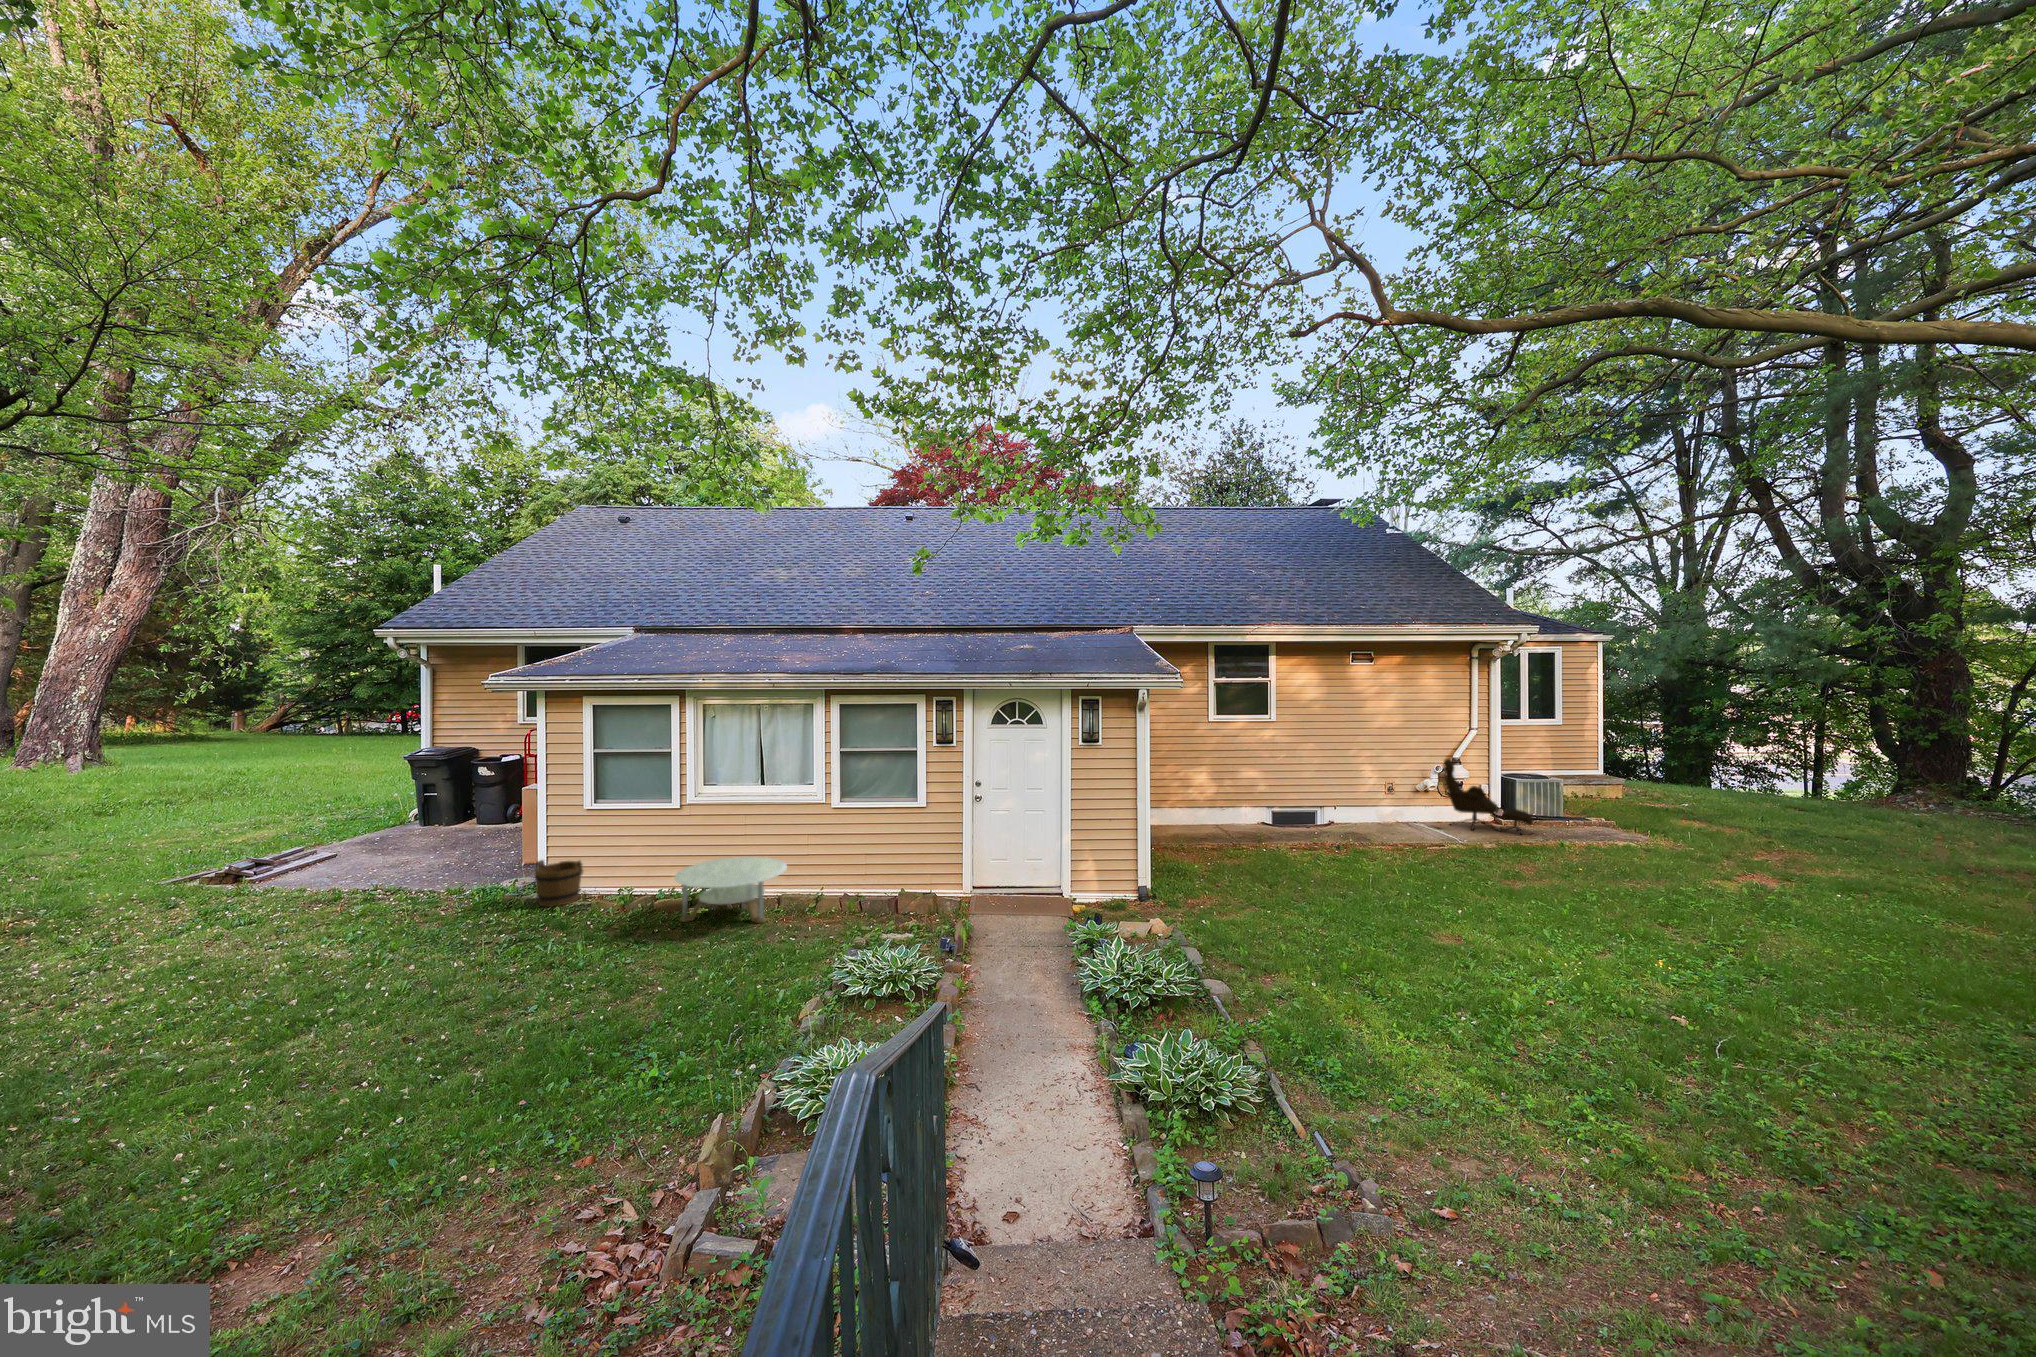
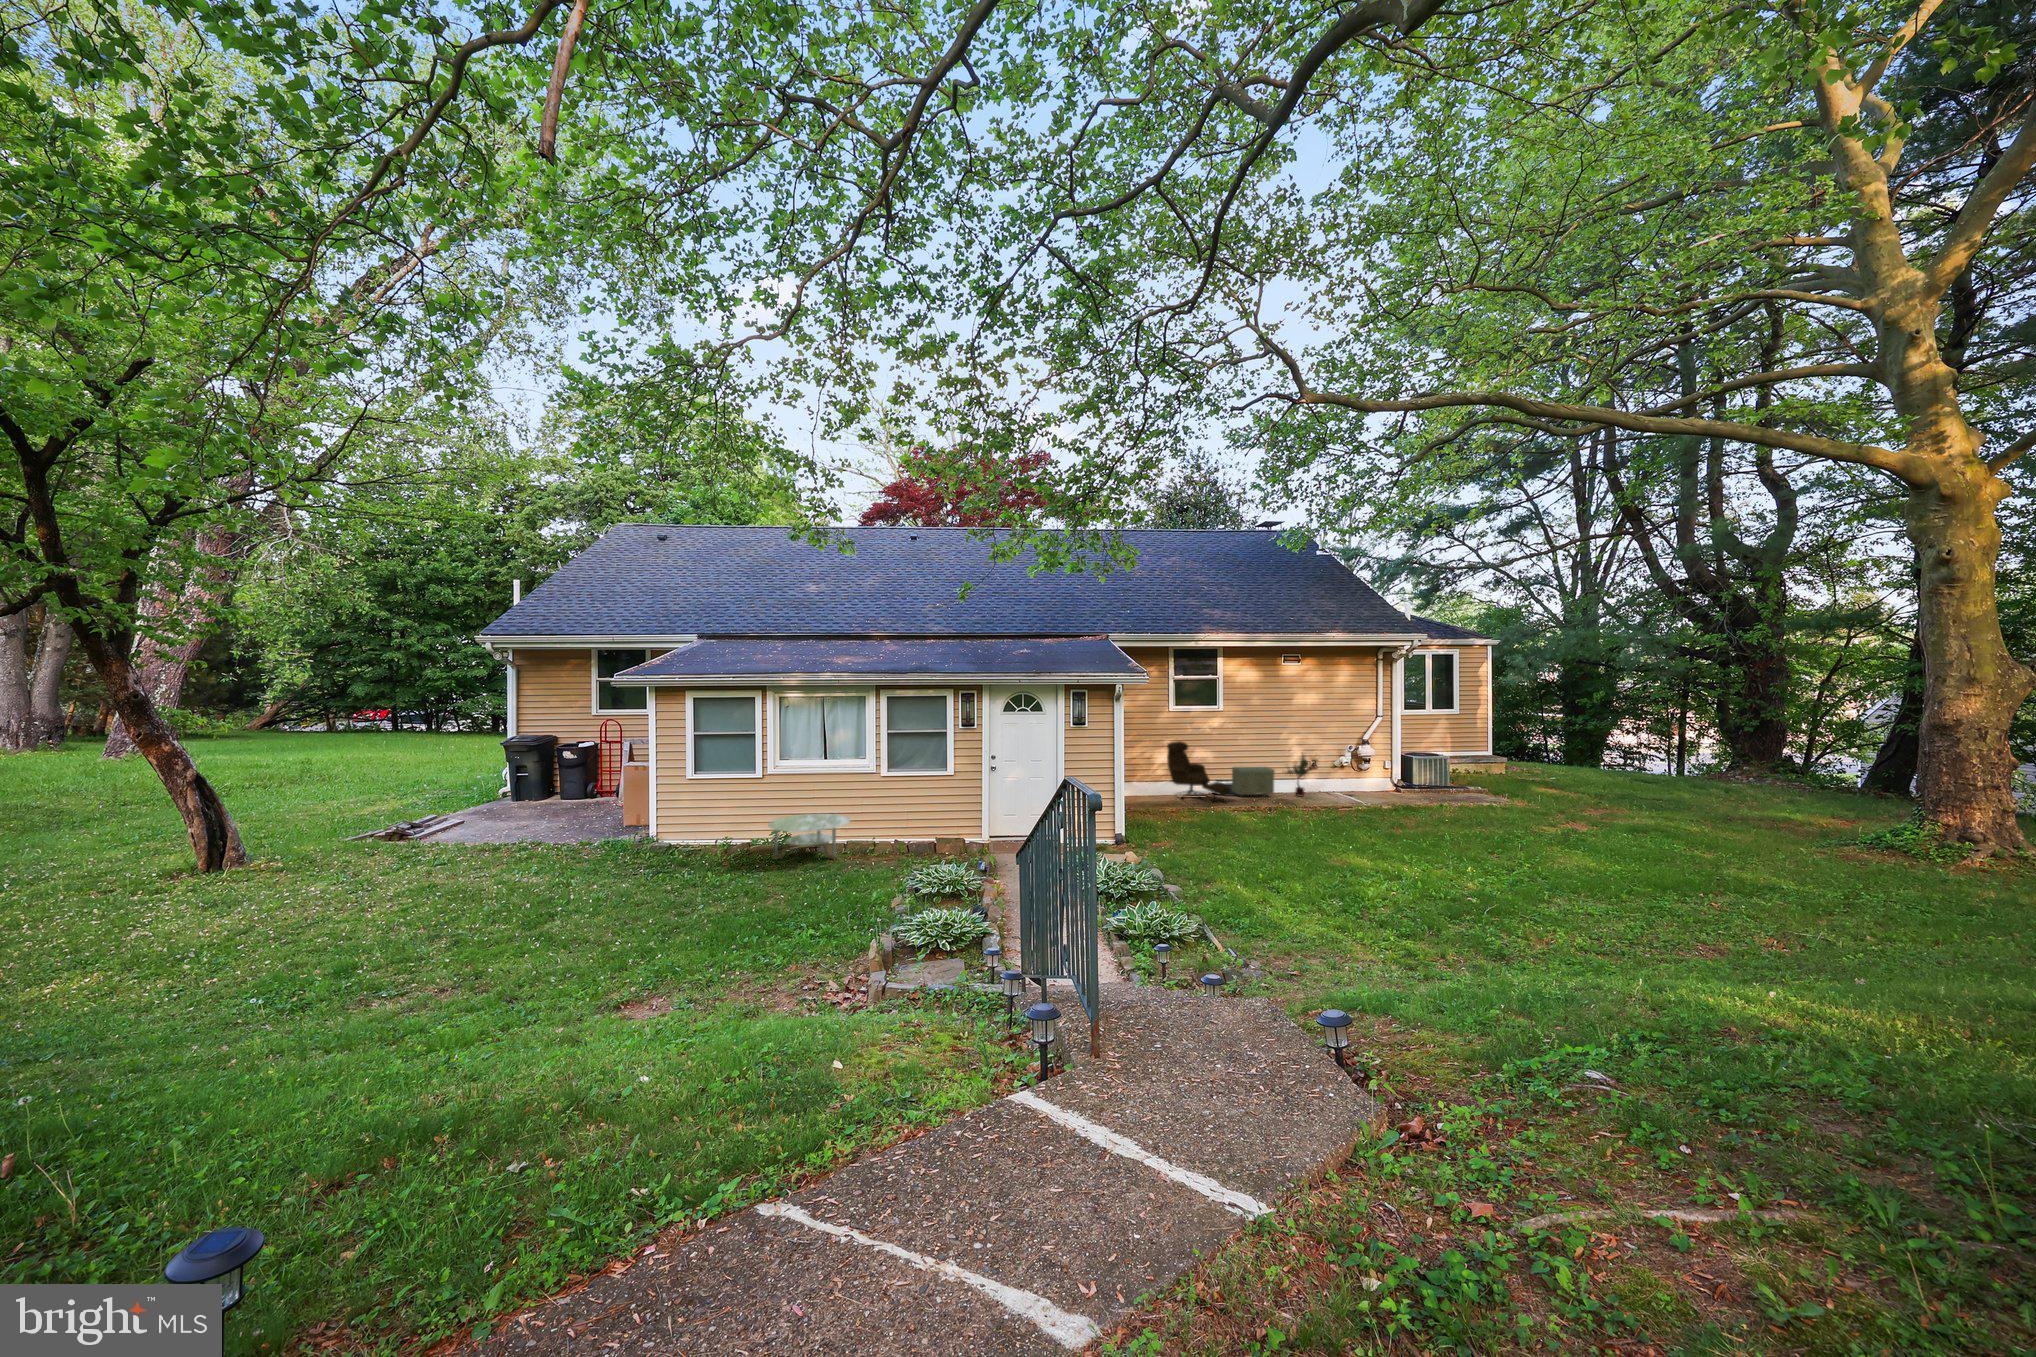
lounge chair: present [1444,759,1533,833] -> present [1167,741,1230,802]
potted tree: none [1349,773,1396,829] -> present [1286,753,1317,796]
storage bench: none [1285,790,1341,829] -> present [1232,767,1275,796]
bucket: present [535,860,583,907] -> none [653,817,689,852]

